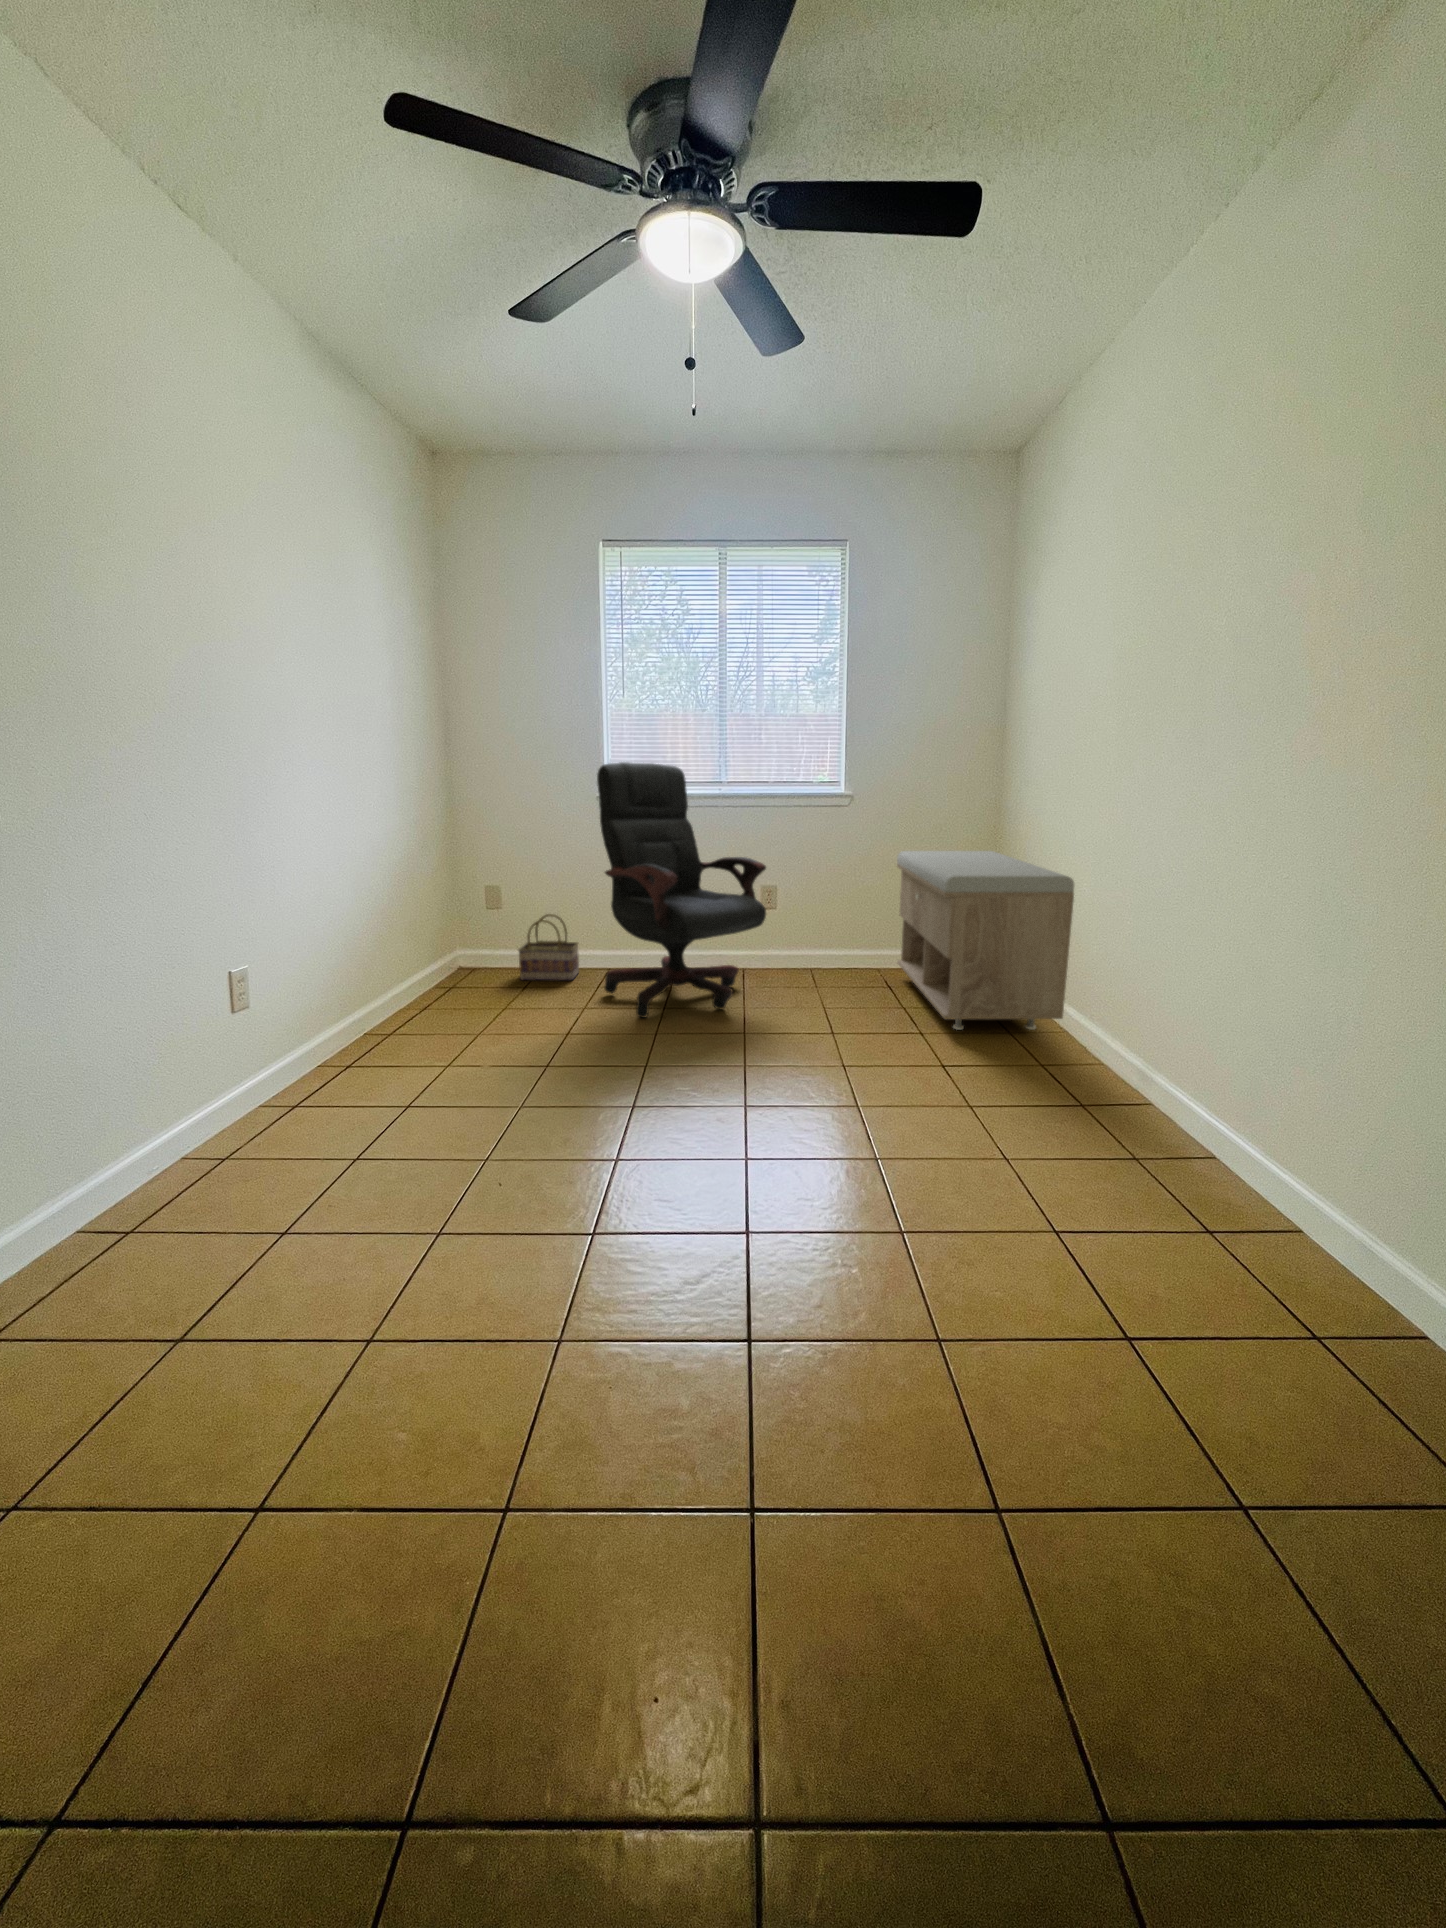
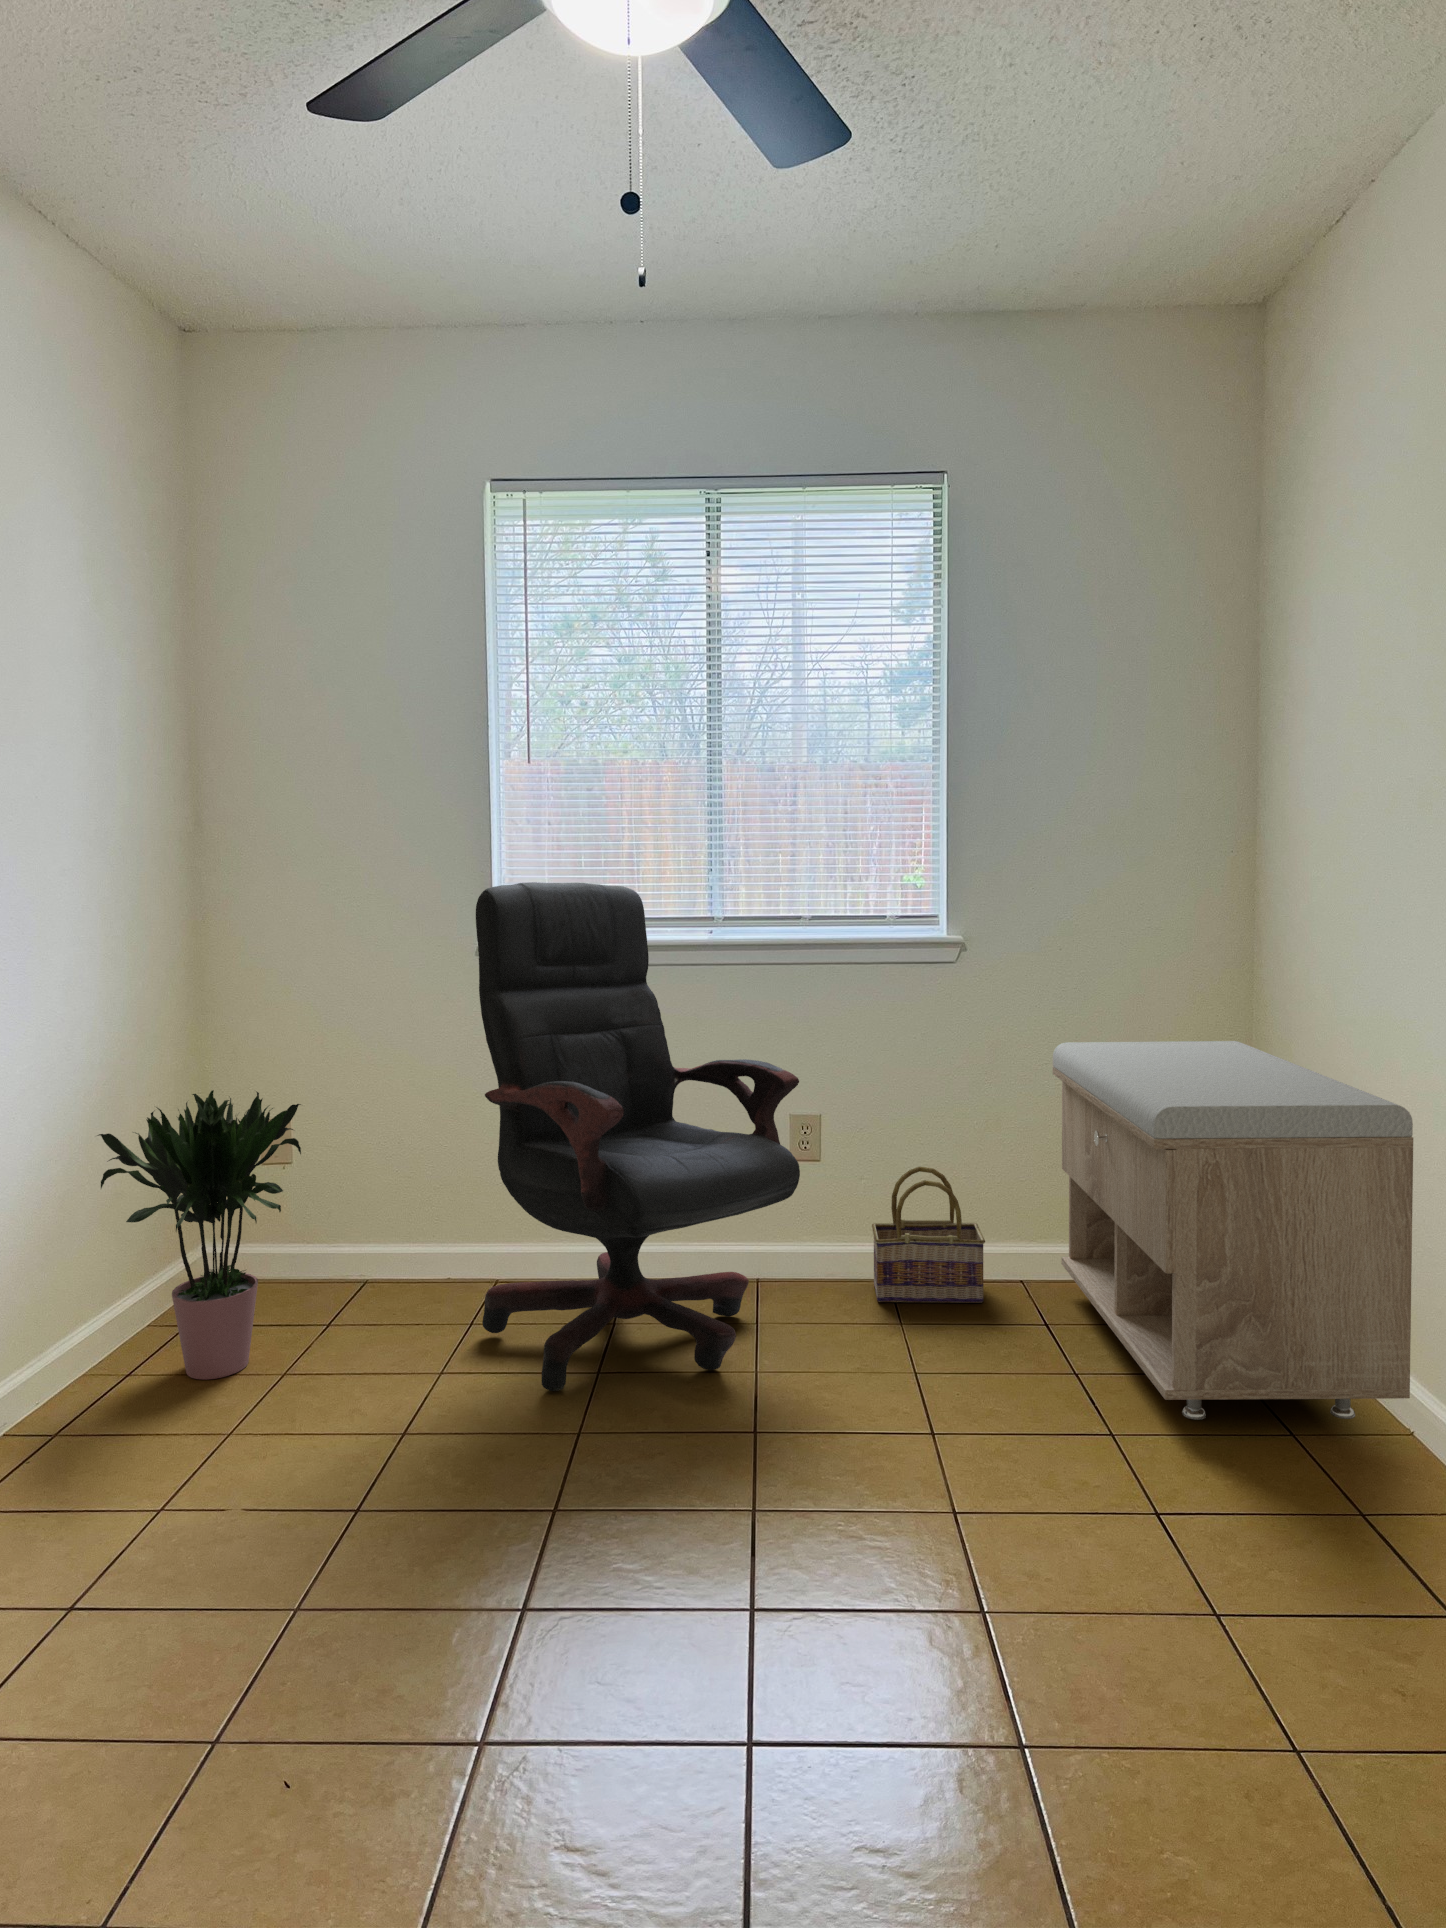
potted plant: none [397,862,516,1013] -> present [97,1090,301,1379]
basket: present [518,914,579,980] -> present [872,1167,985,1303]

